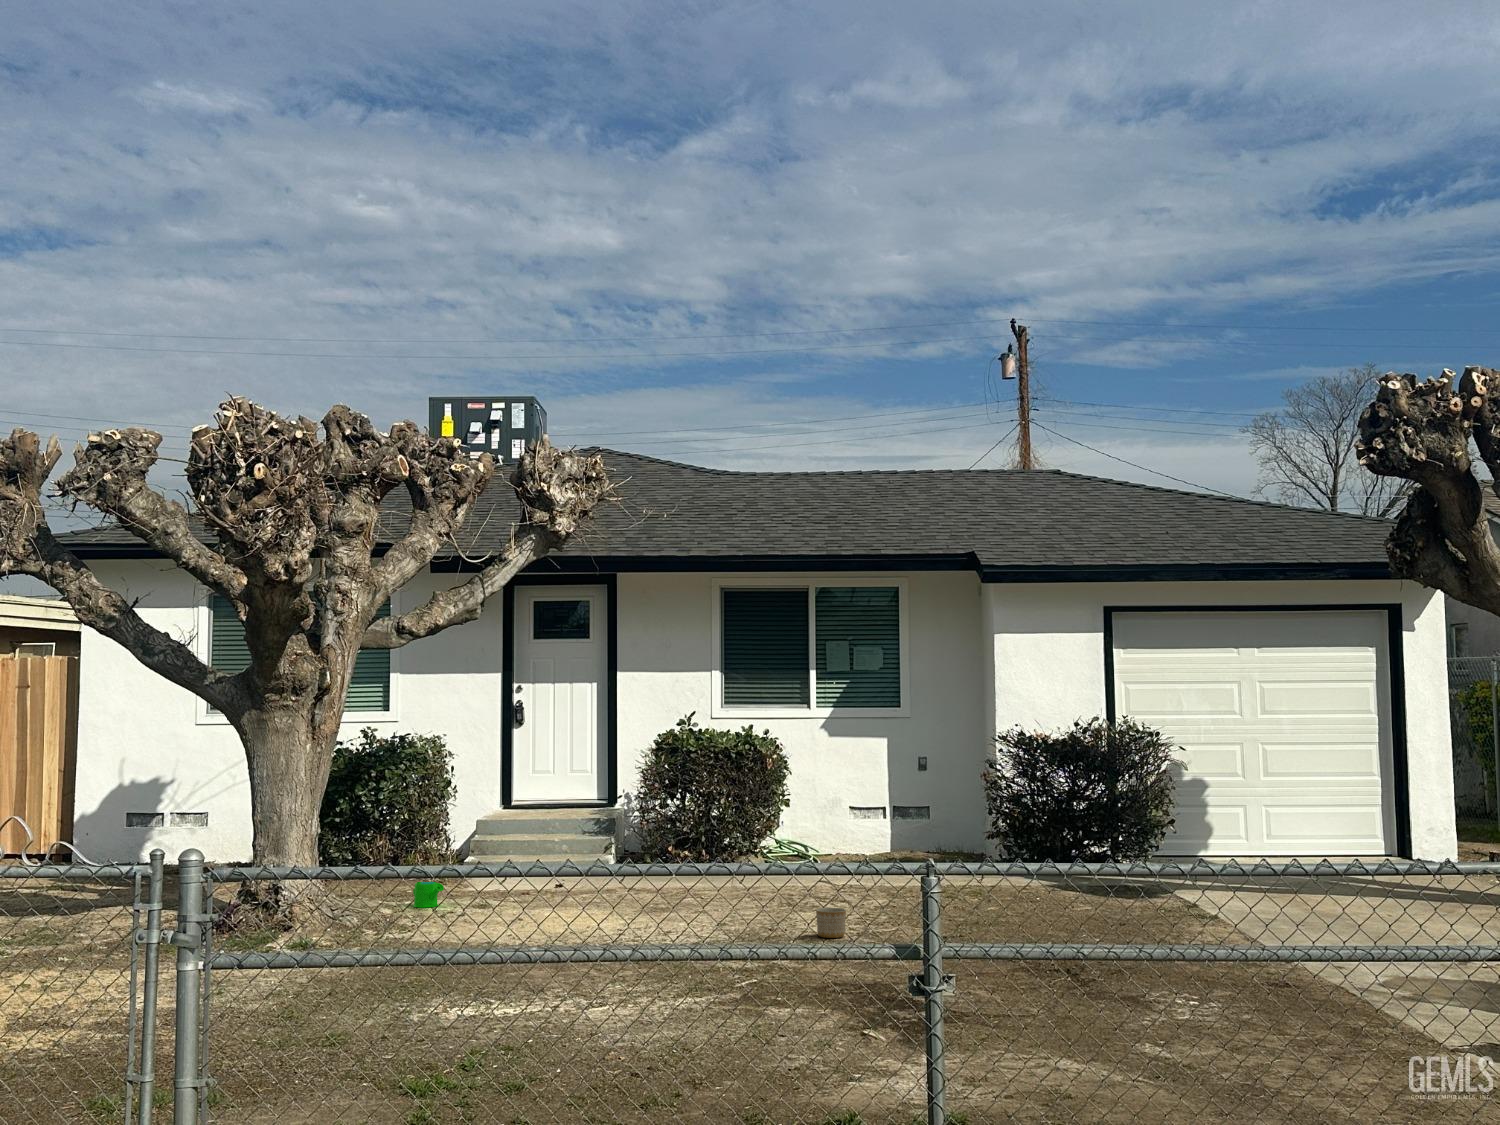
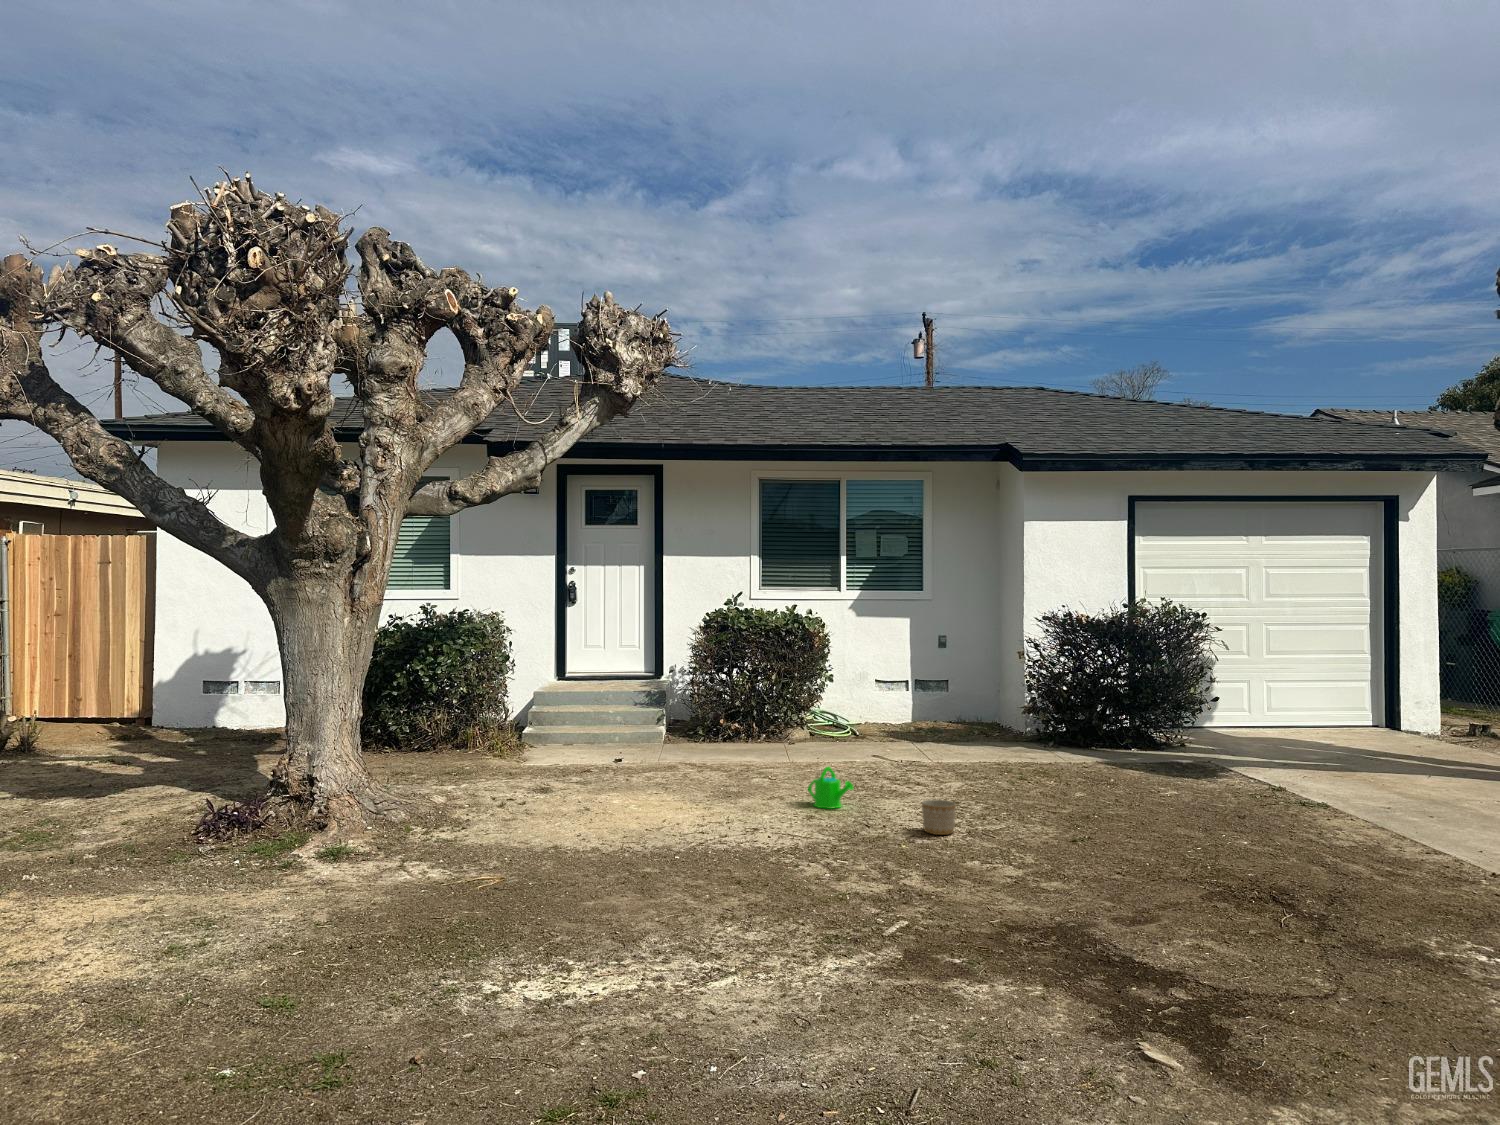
watering can: present [413,881,444,908] -> present [808,767,854,809]

